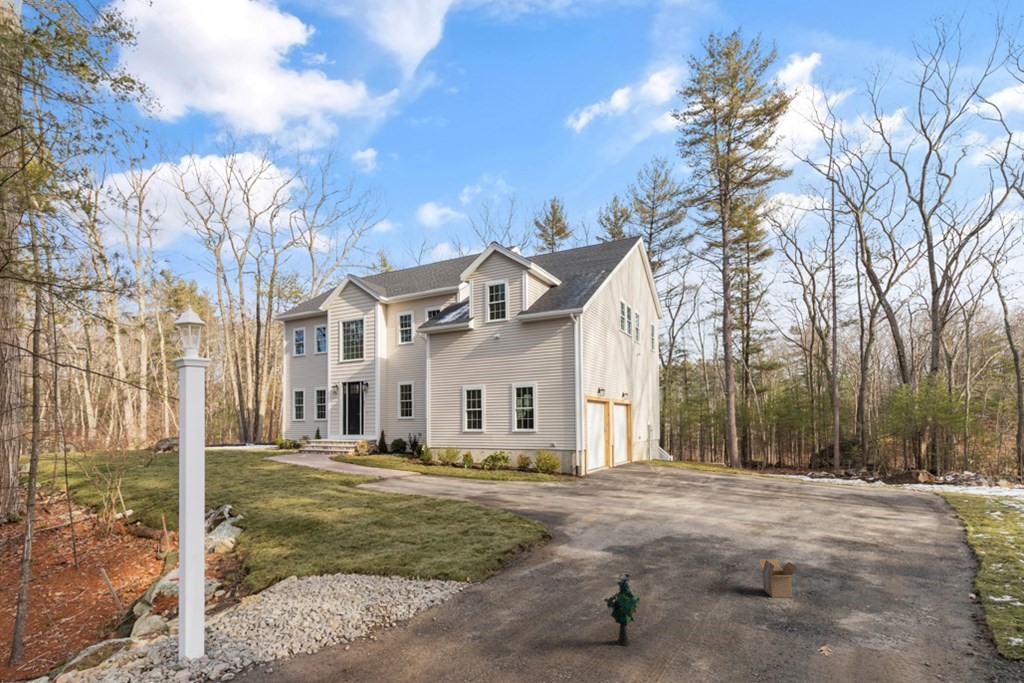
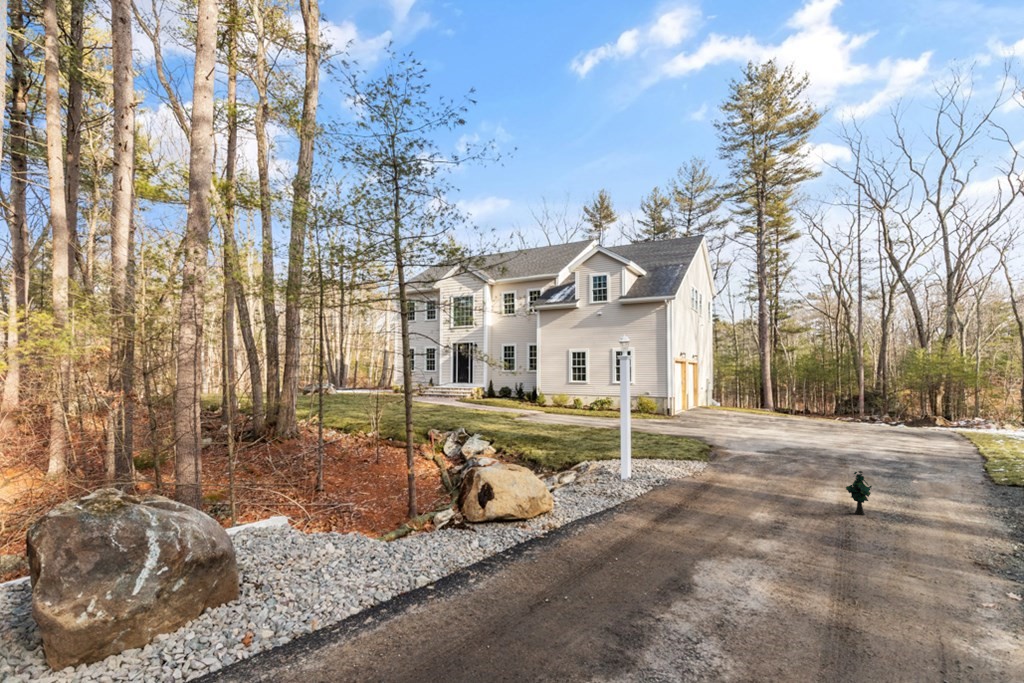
cardboard box: present [760,559,798,598] -> none [913,468,948,492]

